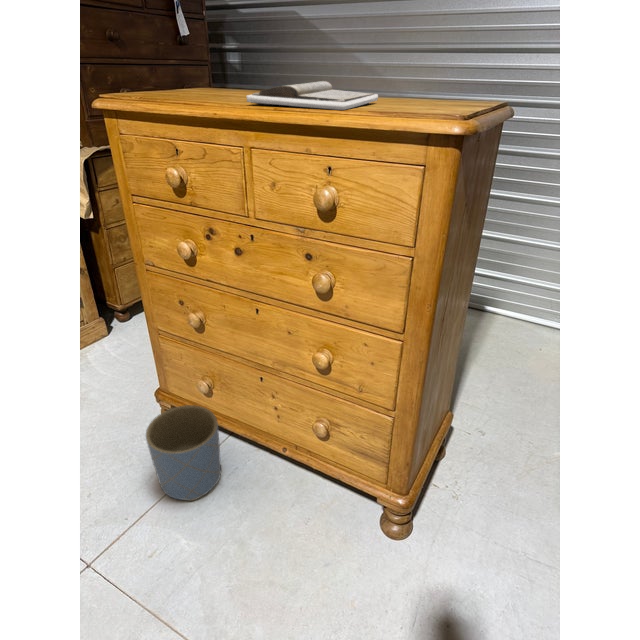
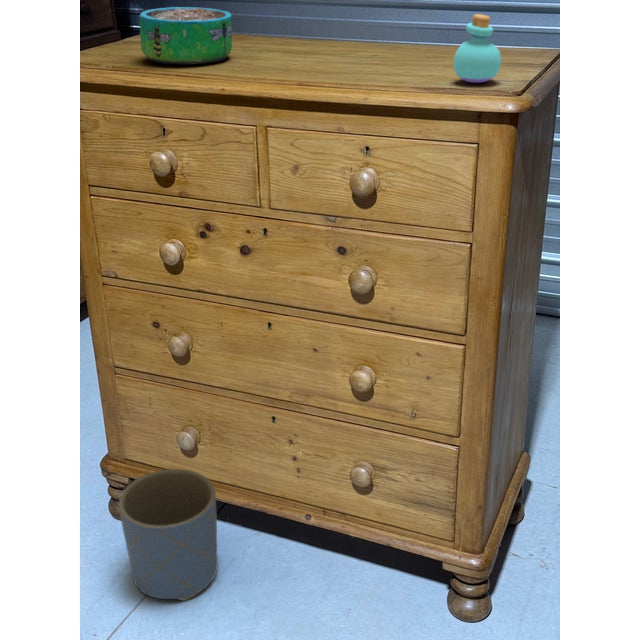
perfume bottle: none [409,44,453,111] -> present [454,14,501,83]
decorative bowl: none [163,55,239,98] -> present [139,7,232,65]
book: present [247,81,378,110] -> none [263,41,412,85]

